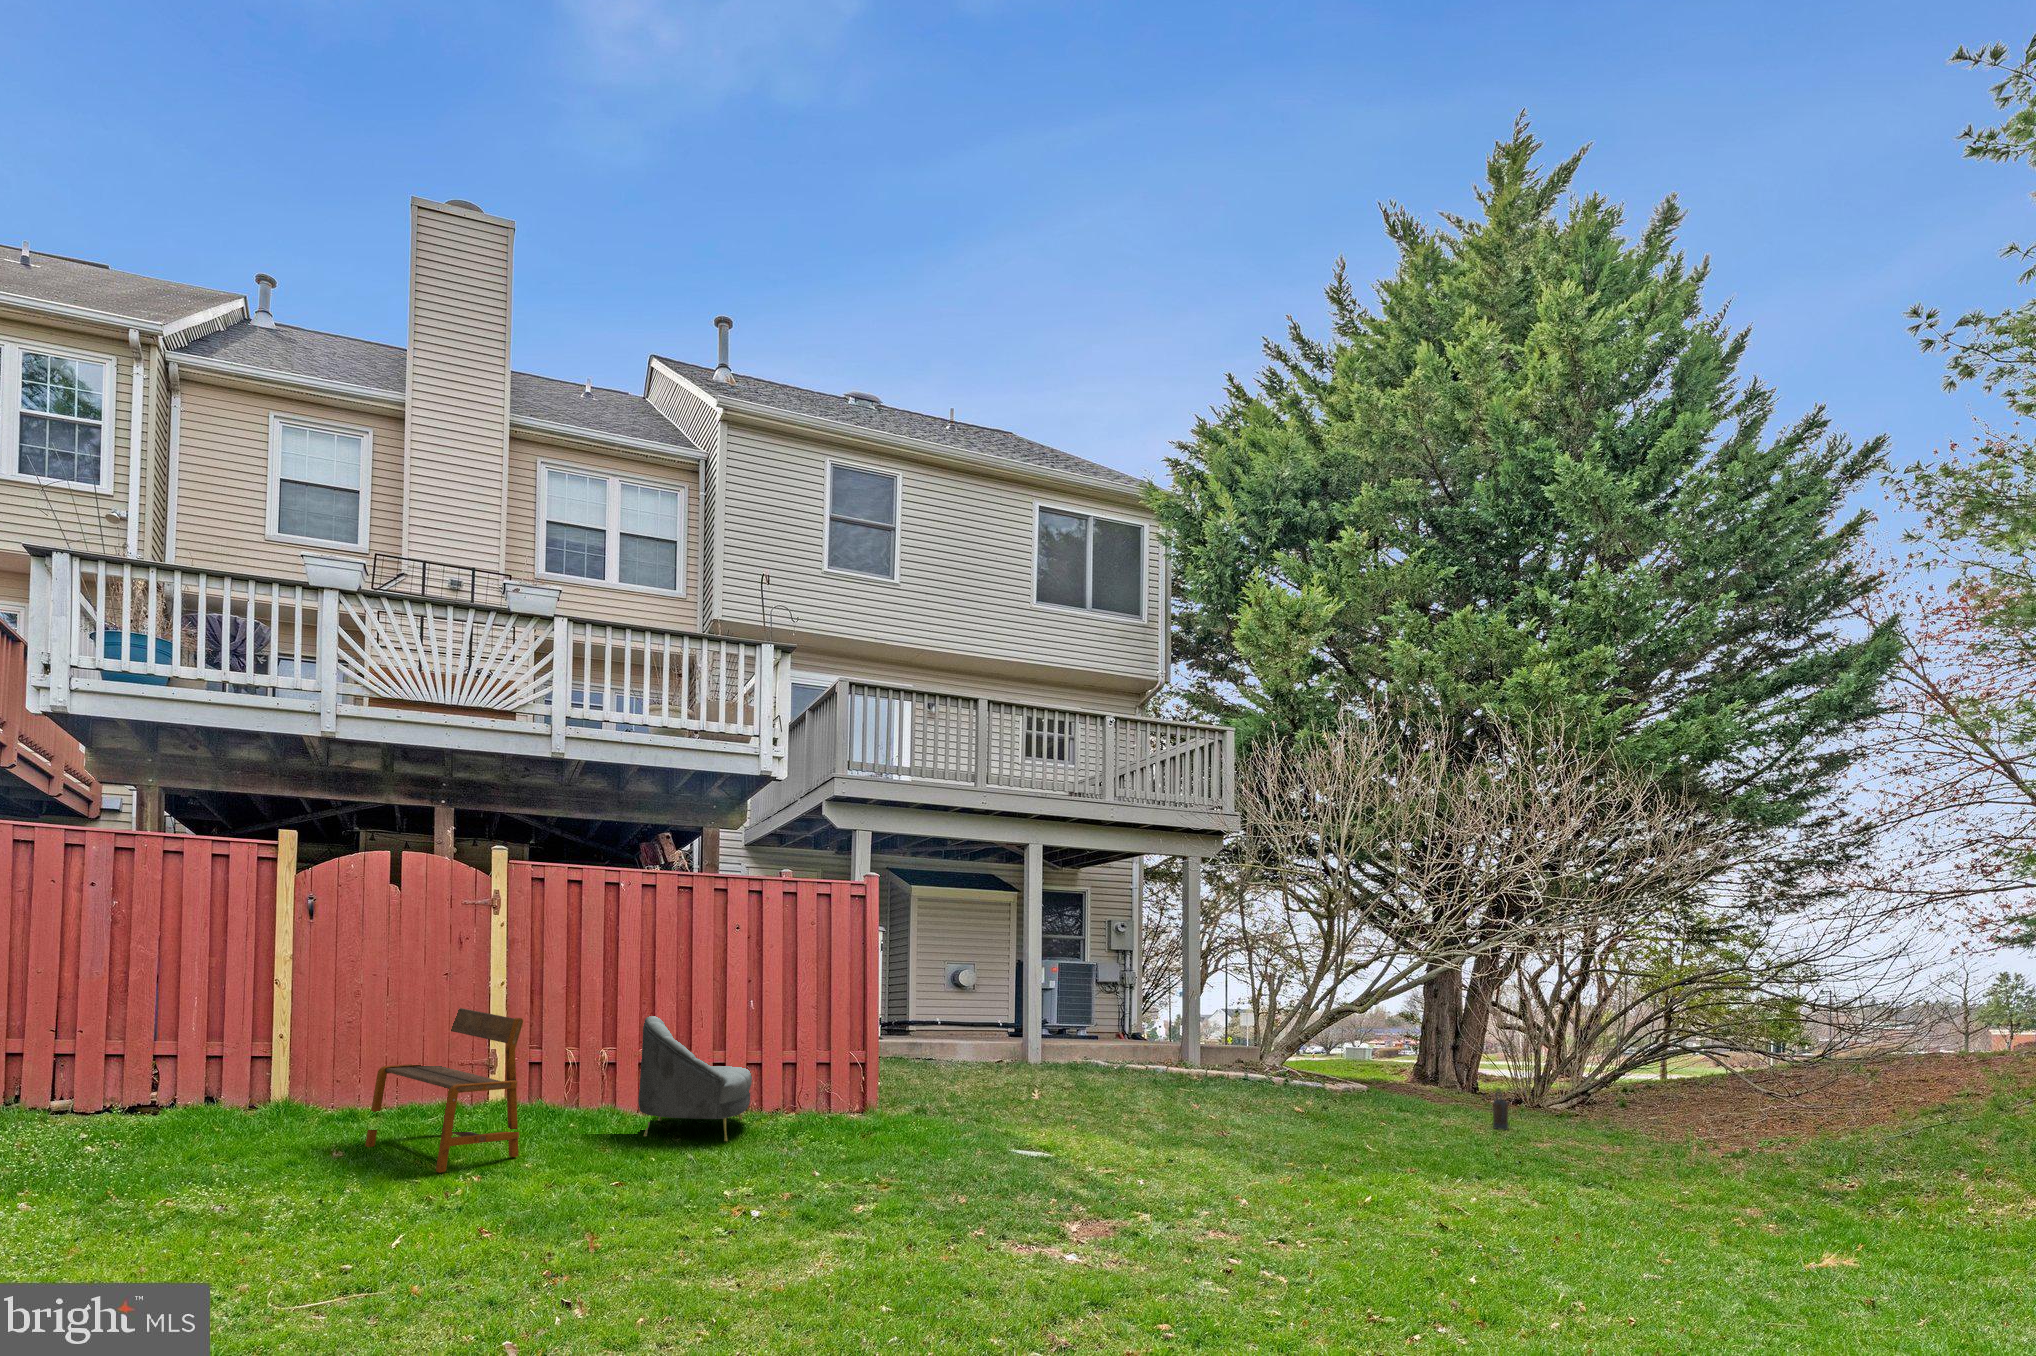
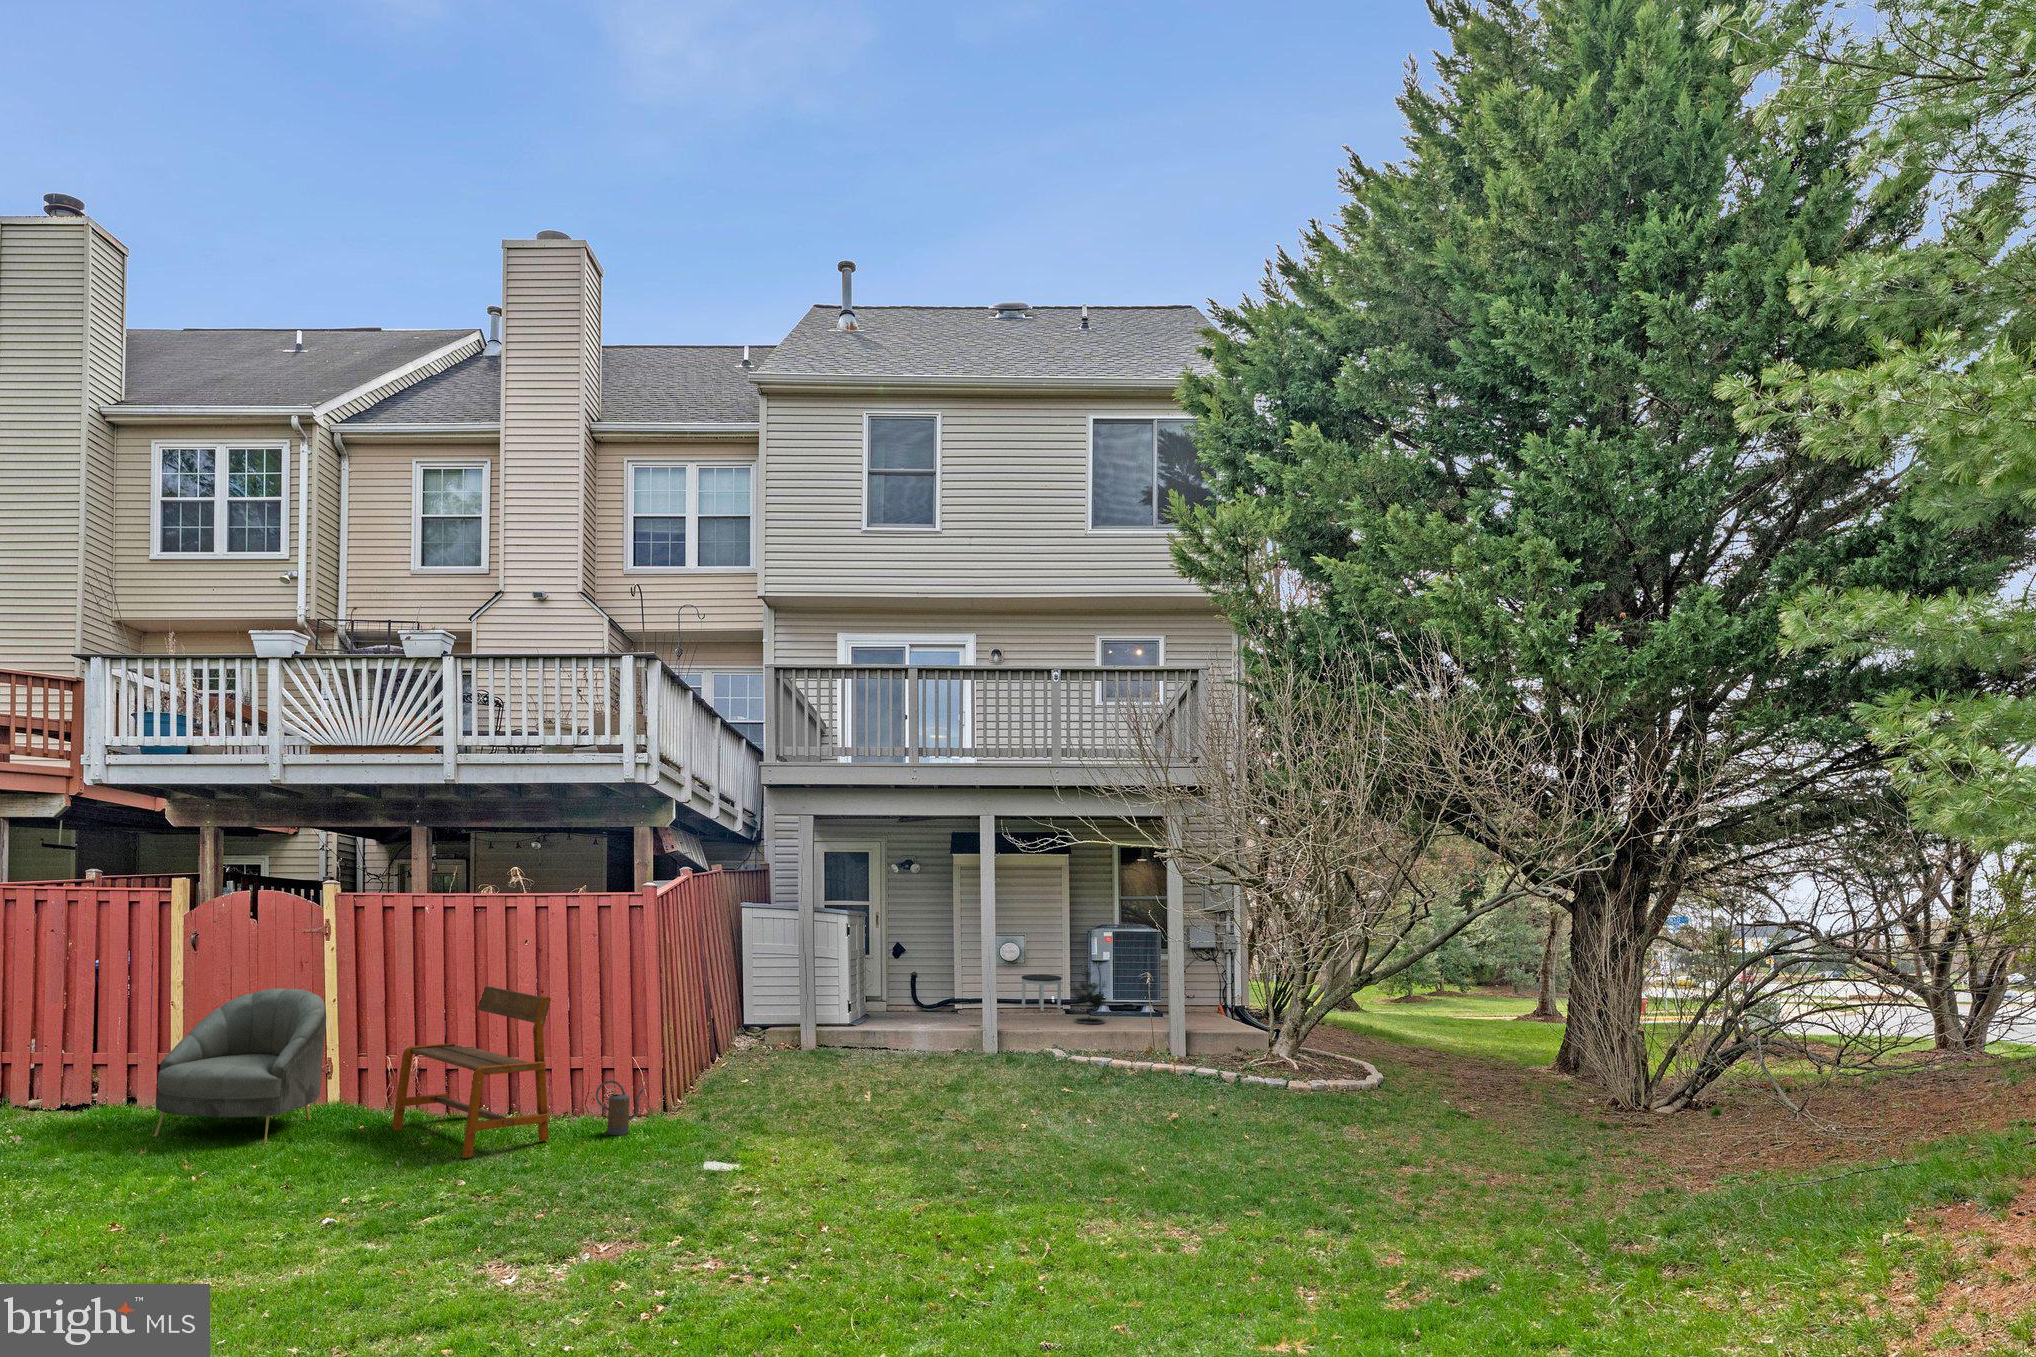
potted tree: none [1015,992,1053,1050] -> present [1071,965,1106,1024]
round table: none [970,1002,1009,1038] -> present [1022,975,1062,1011]
armchair: present [639,1016,752,1141] -> present [153,989,326,1143]
watering can: present [1493,1088,1509,1130] -> present [596,1080,643,1135]

